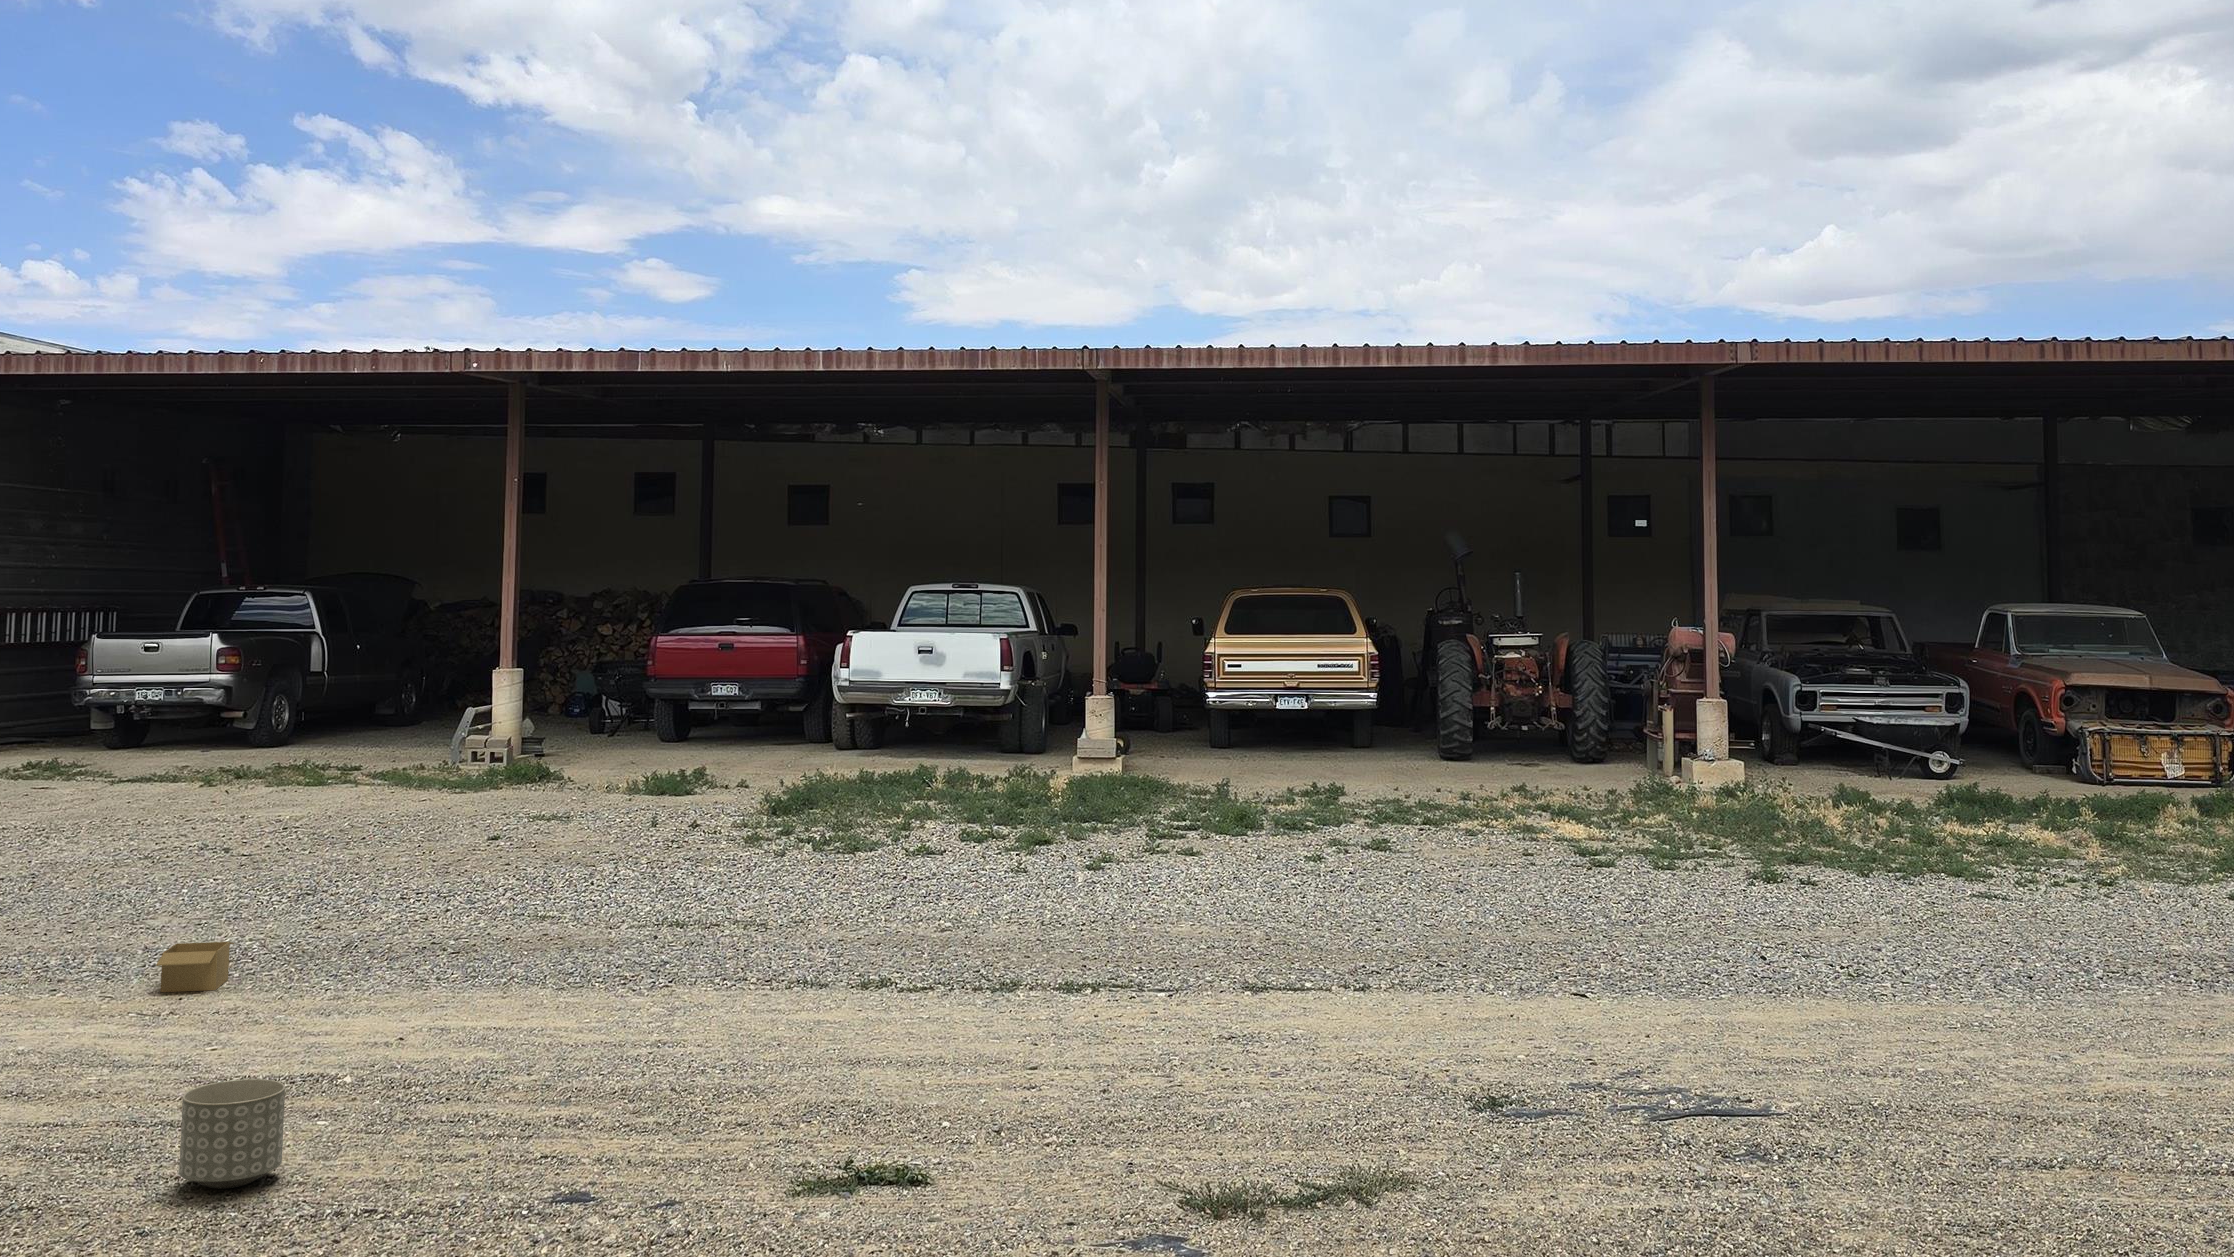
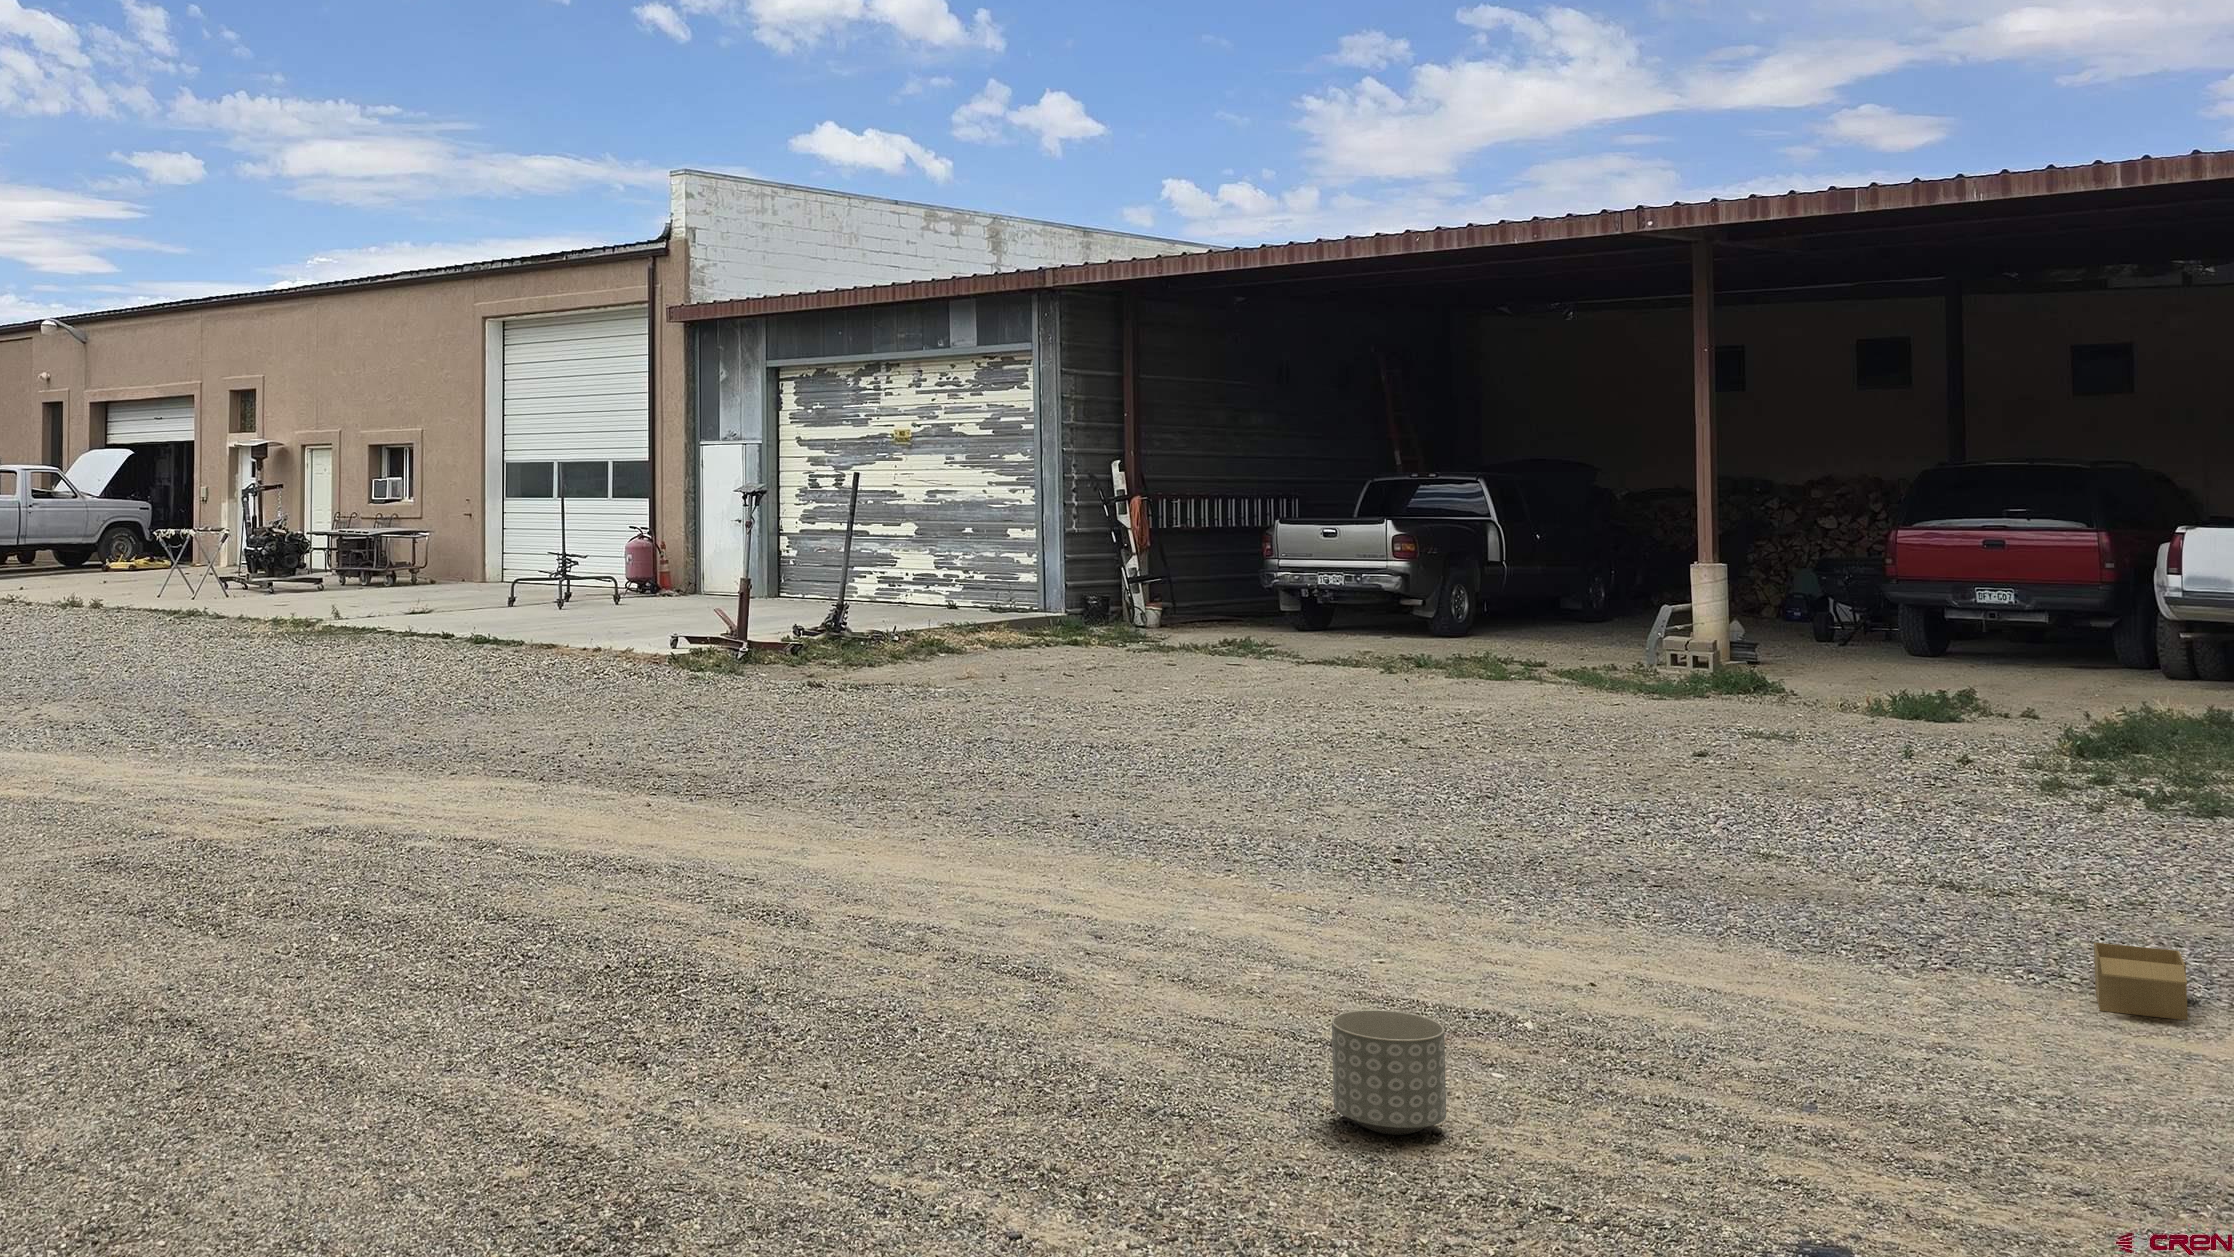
cardboard box: present [156,942,234,992] -> present [2094,942,2188,1020]

